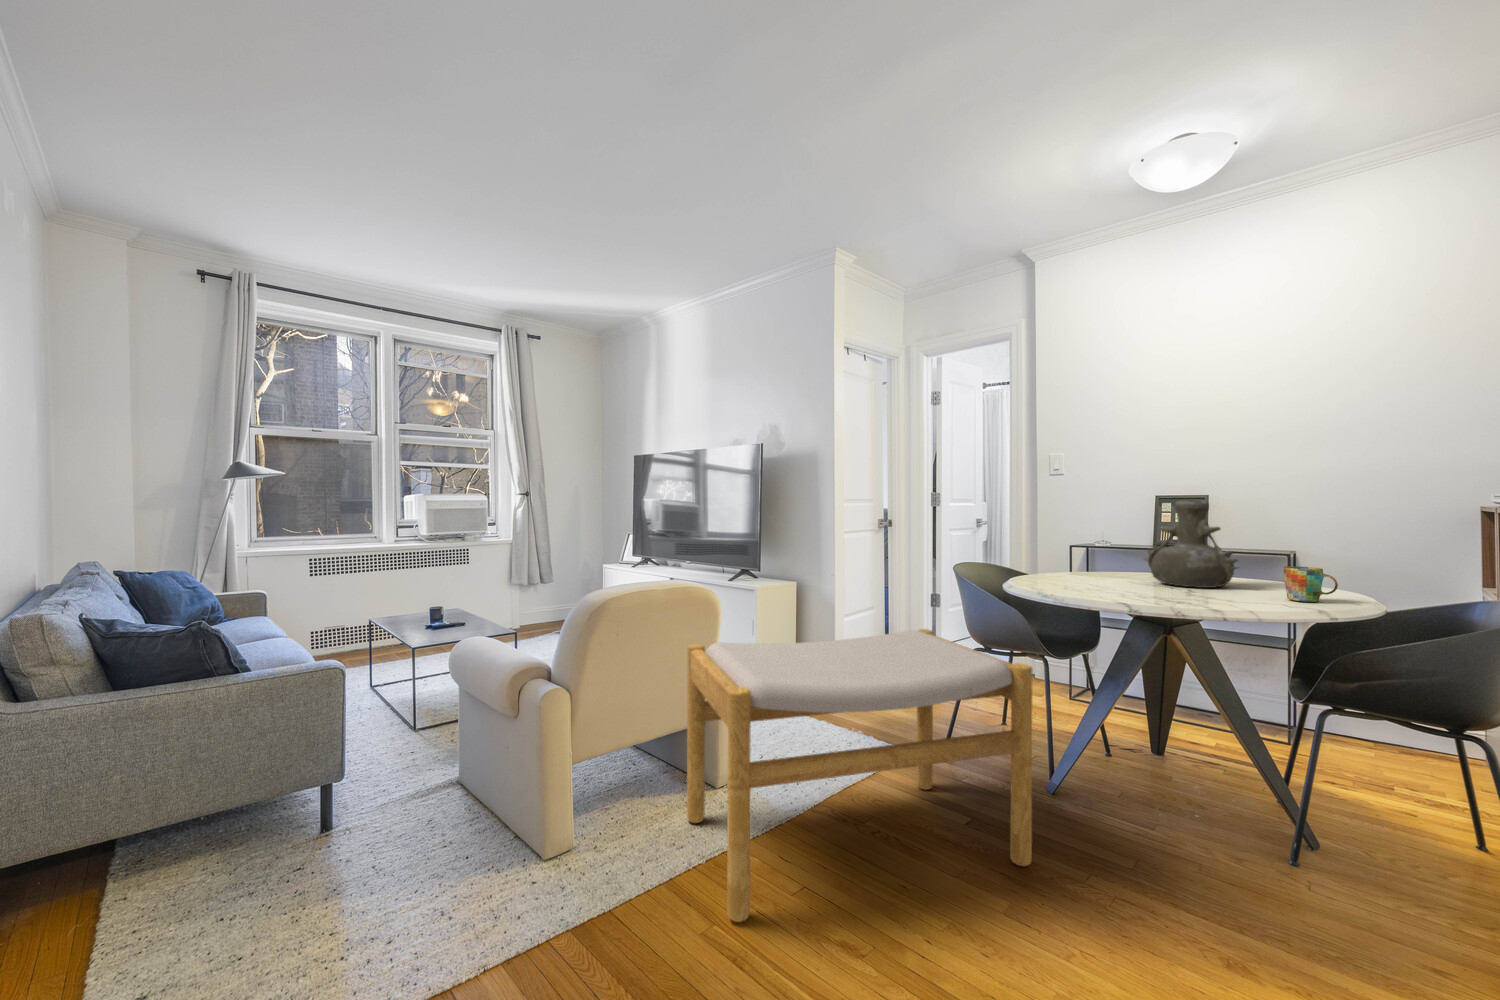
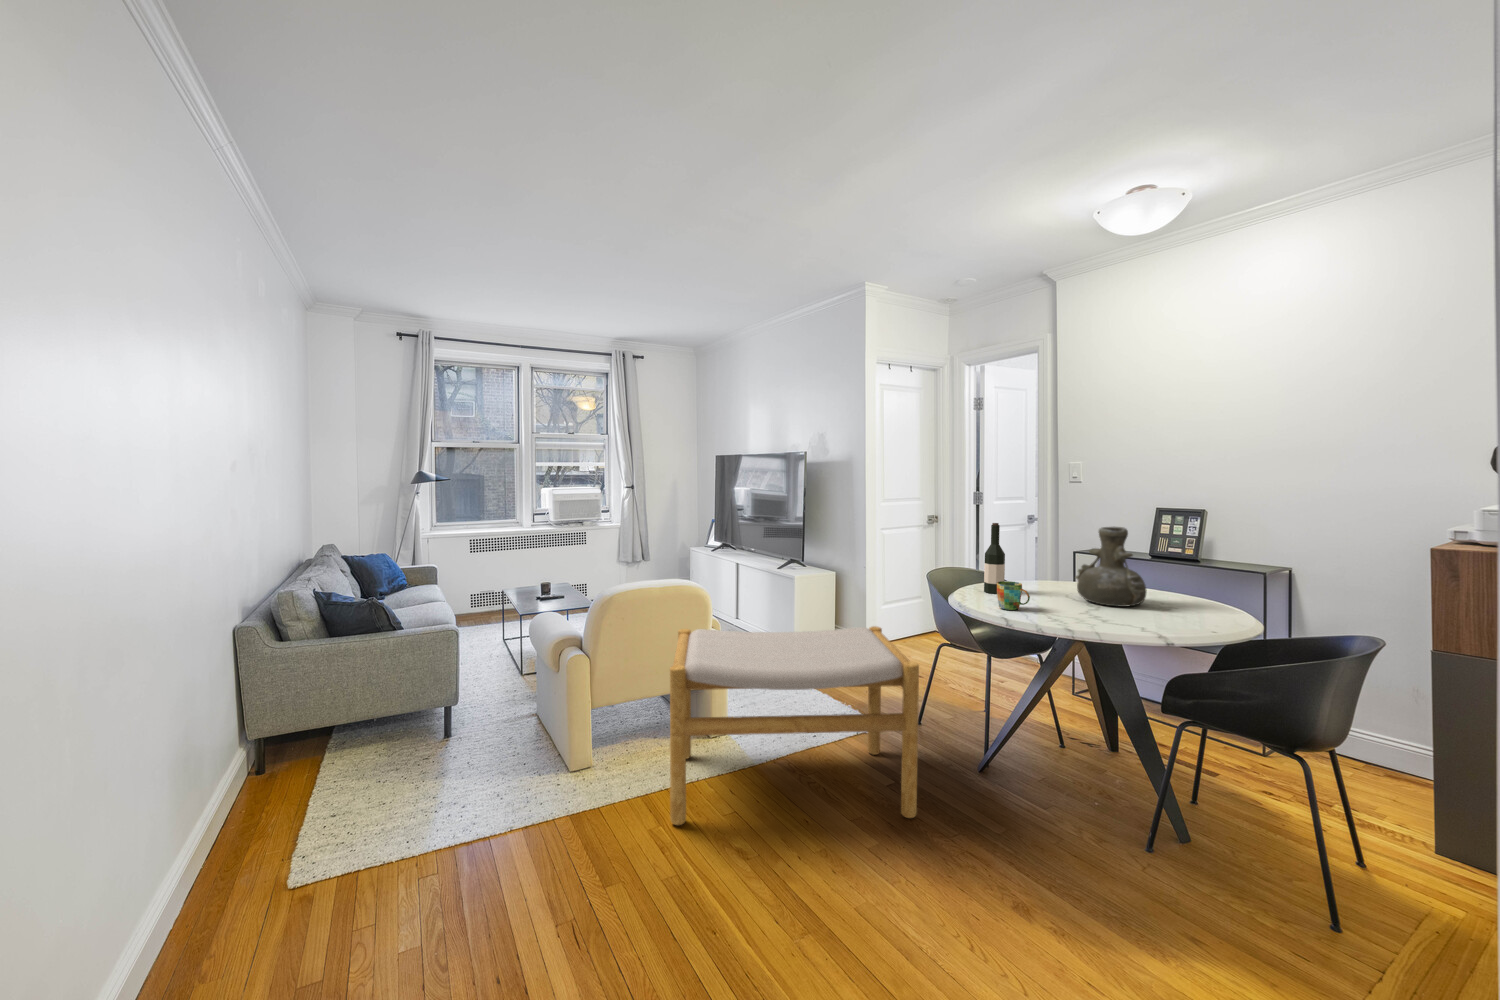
wine bottle: none [1042,501,1066,583] -> present [984,523,1005,594]
mug: present [1284,566,1338,602] -> present [997,581,1030,610]

